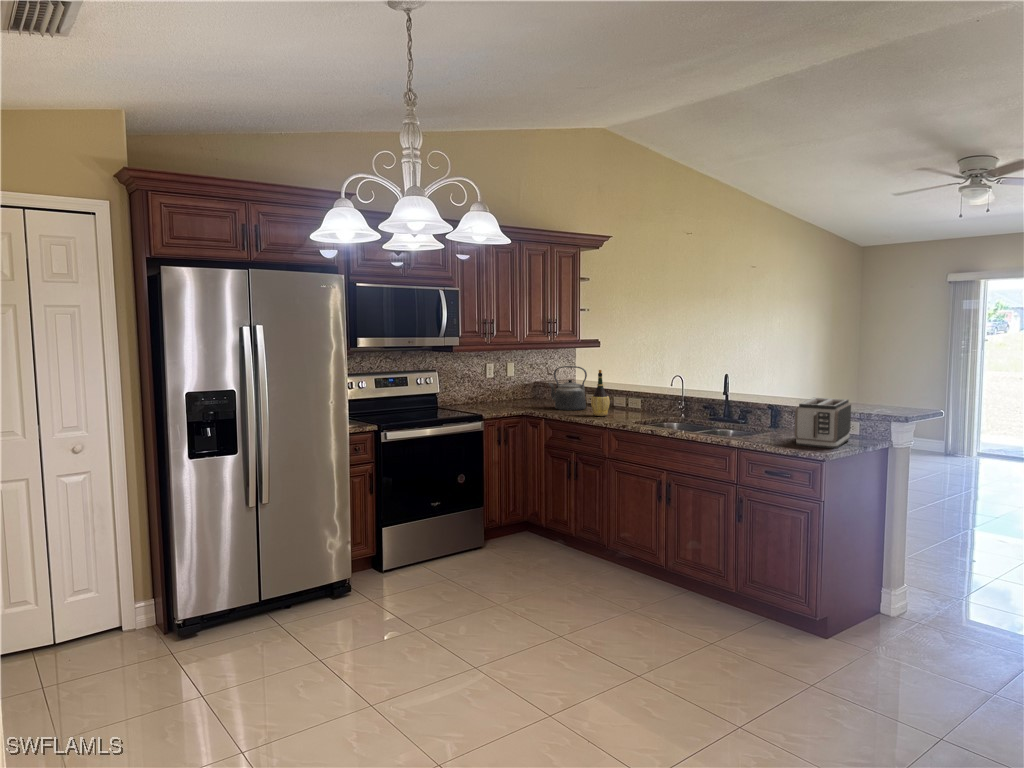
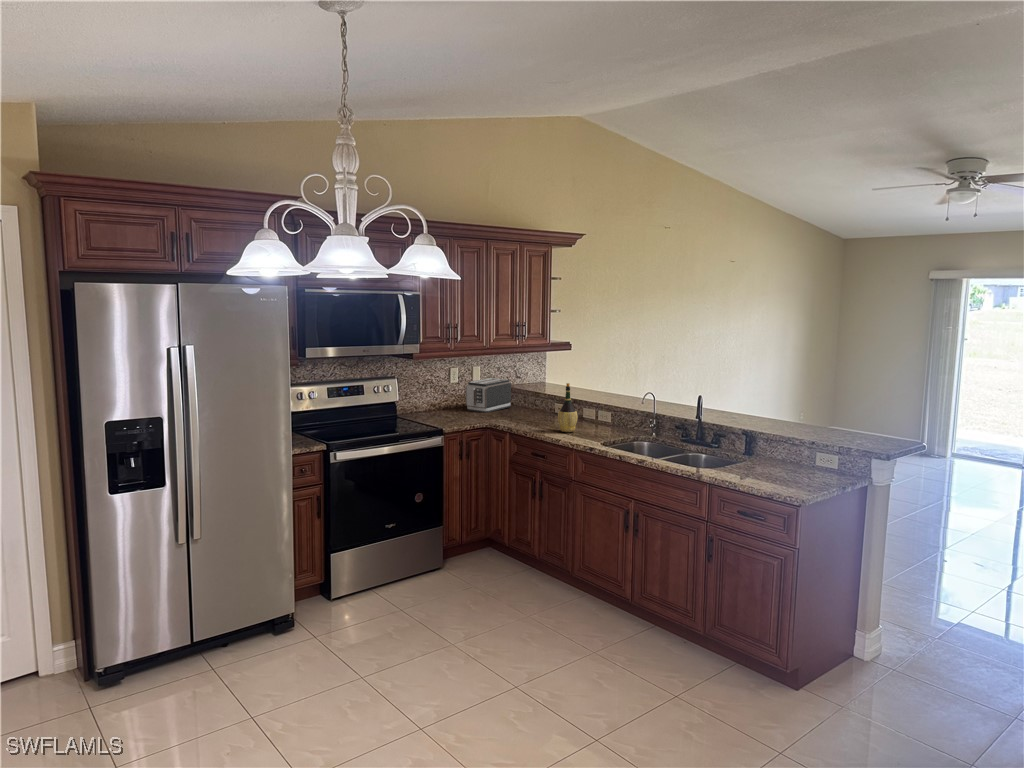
kettle: present [549,366,587,410] -> none [515,375,555,422]
toaster: present [794,398,851,449] -> present [465,378,511,413]

